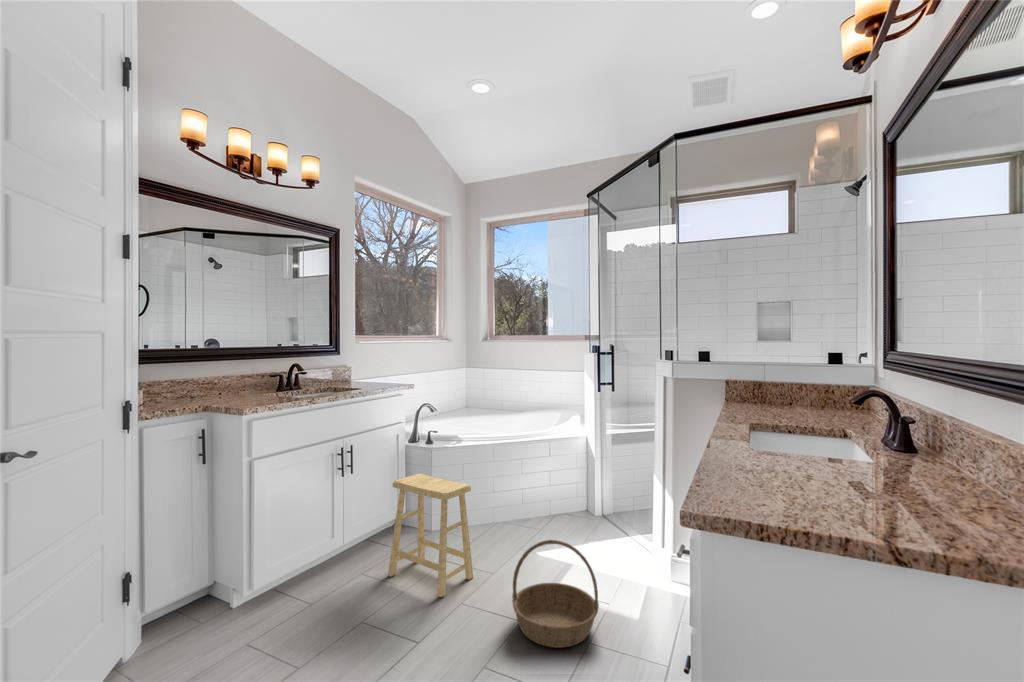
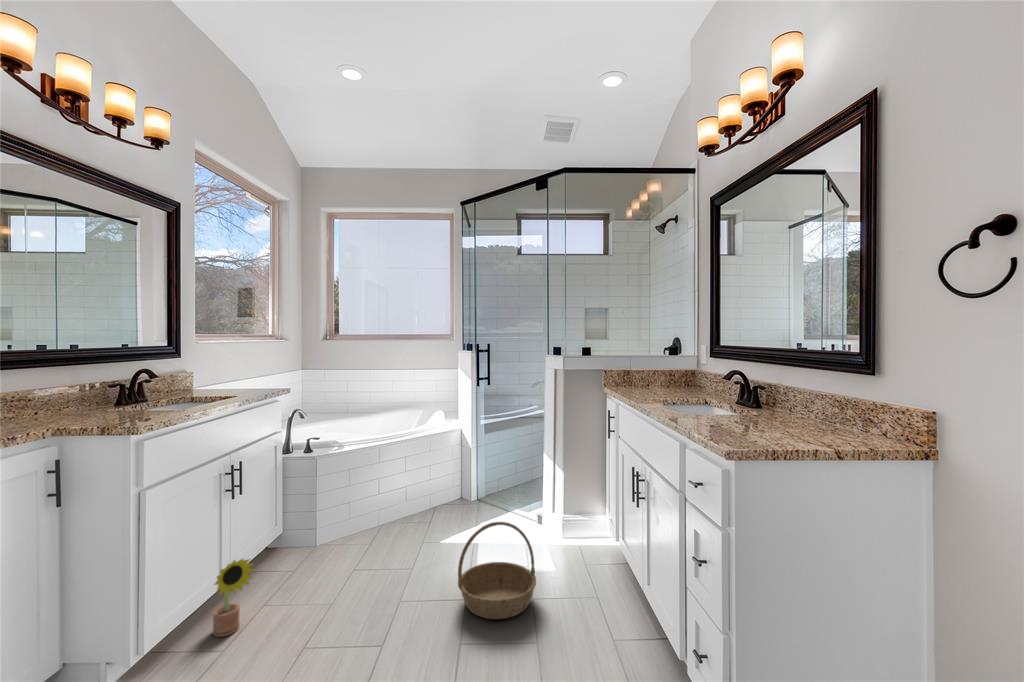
footstool: present [388,474,473,597] -> none [297,484,394,607]
decorative plant: none [314,526,349,589] -> present [213,559,255,637]

